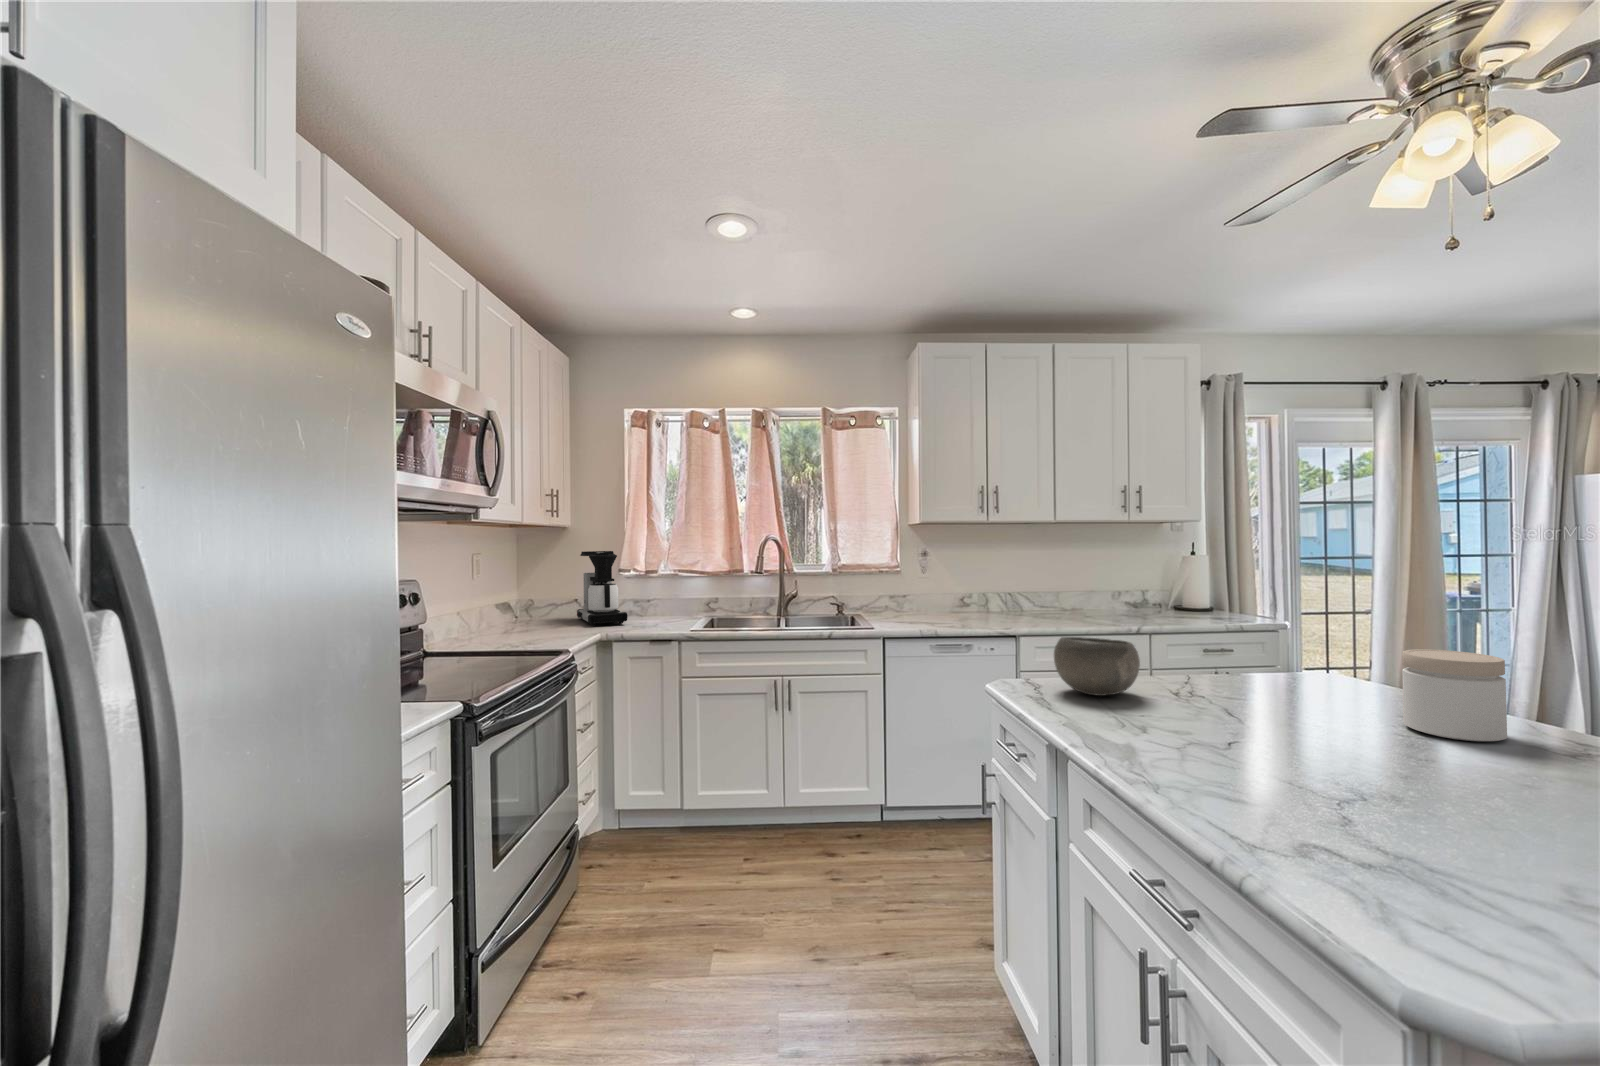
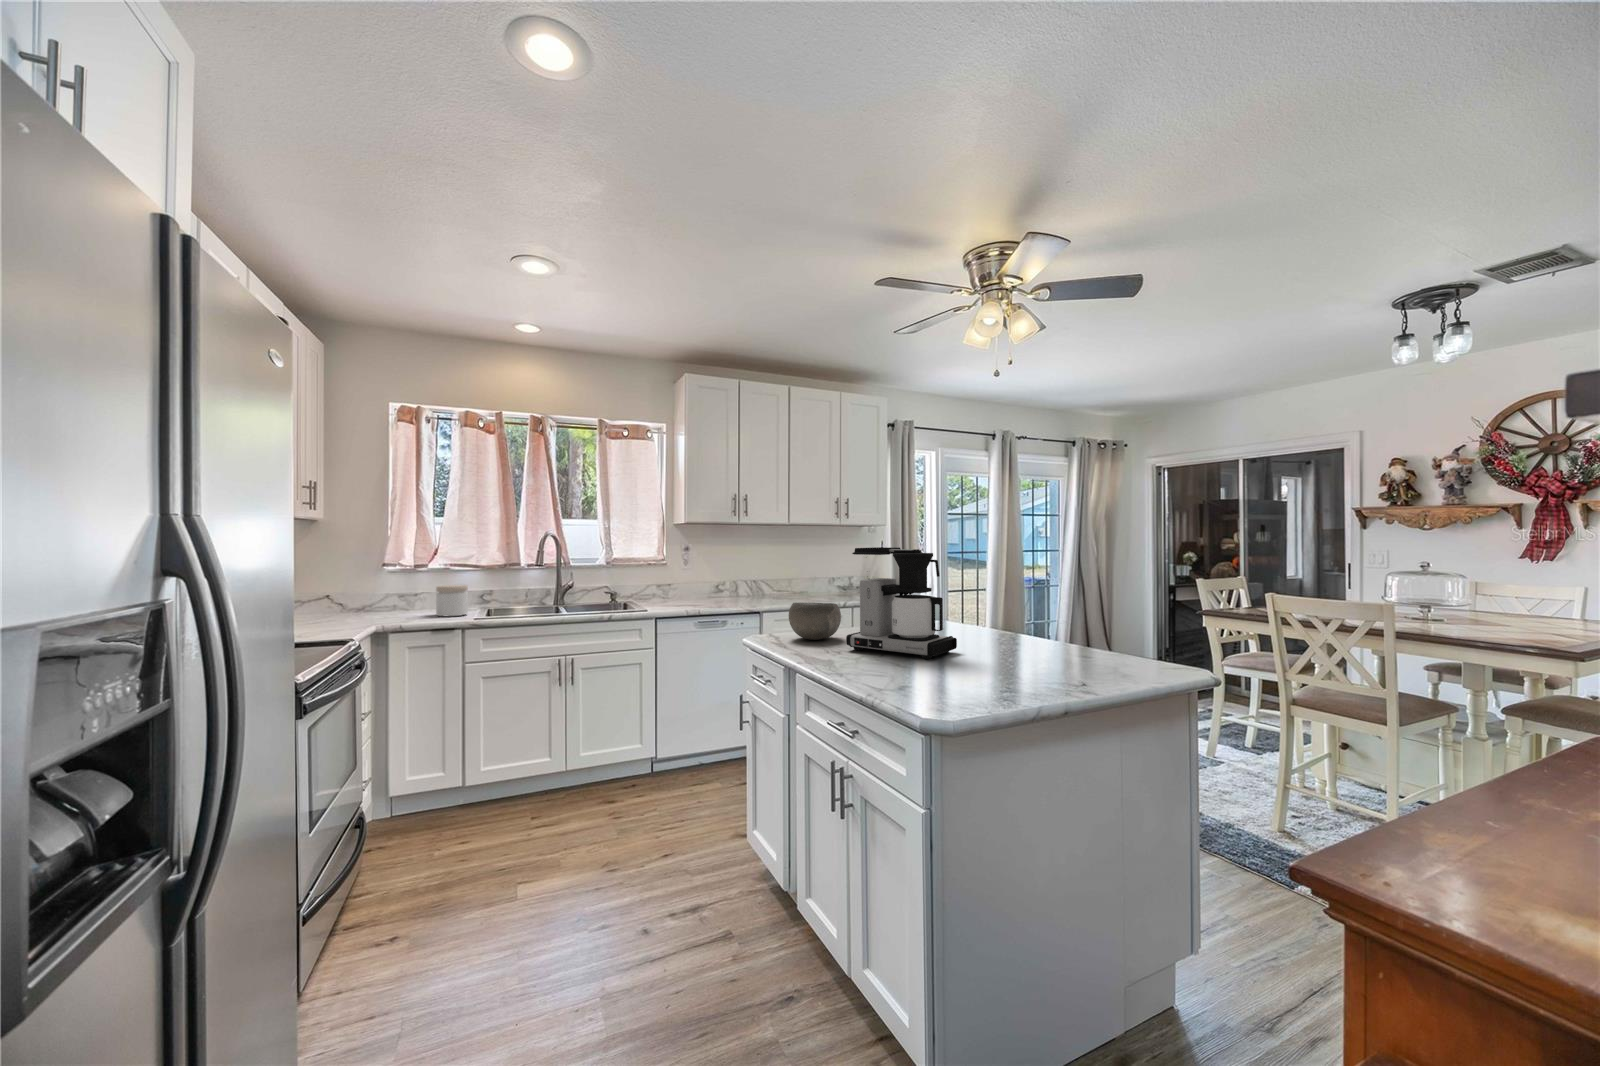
coffee maker: present [577,551,628,626] -> present [846,547,957,659]
jar: present [1402,649,1507,741] -> present [436,585,468,616]

